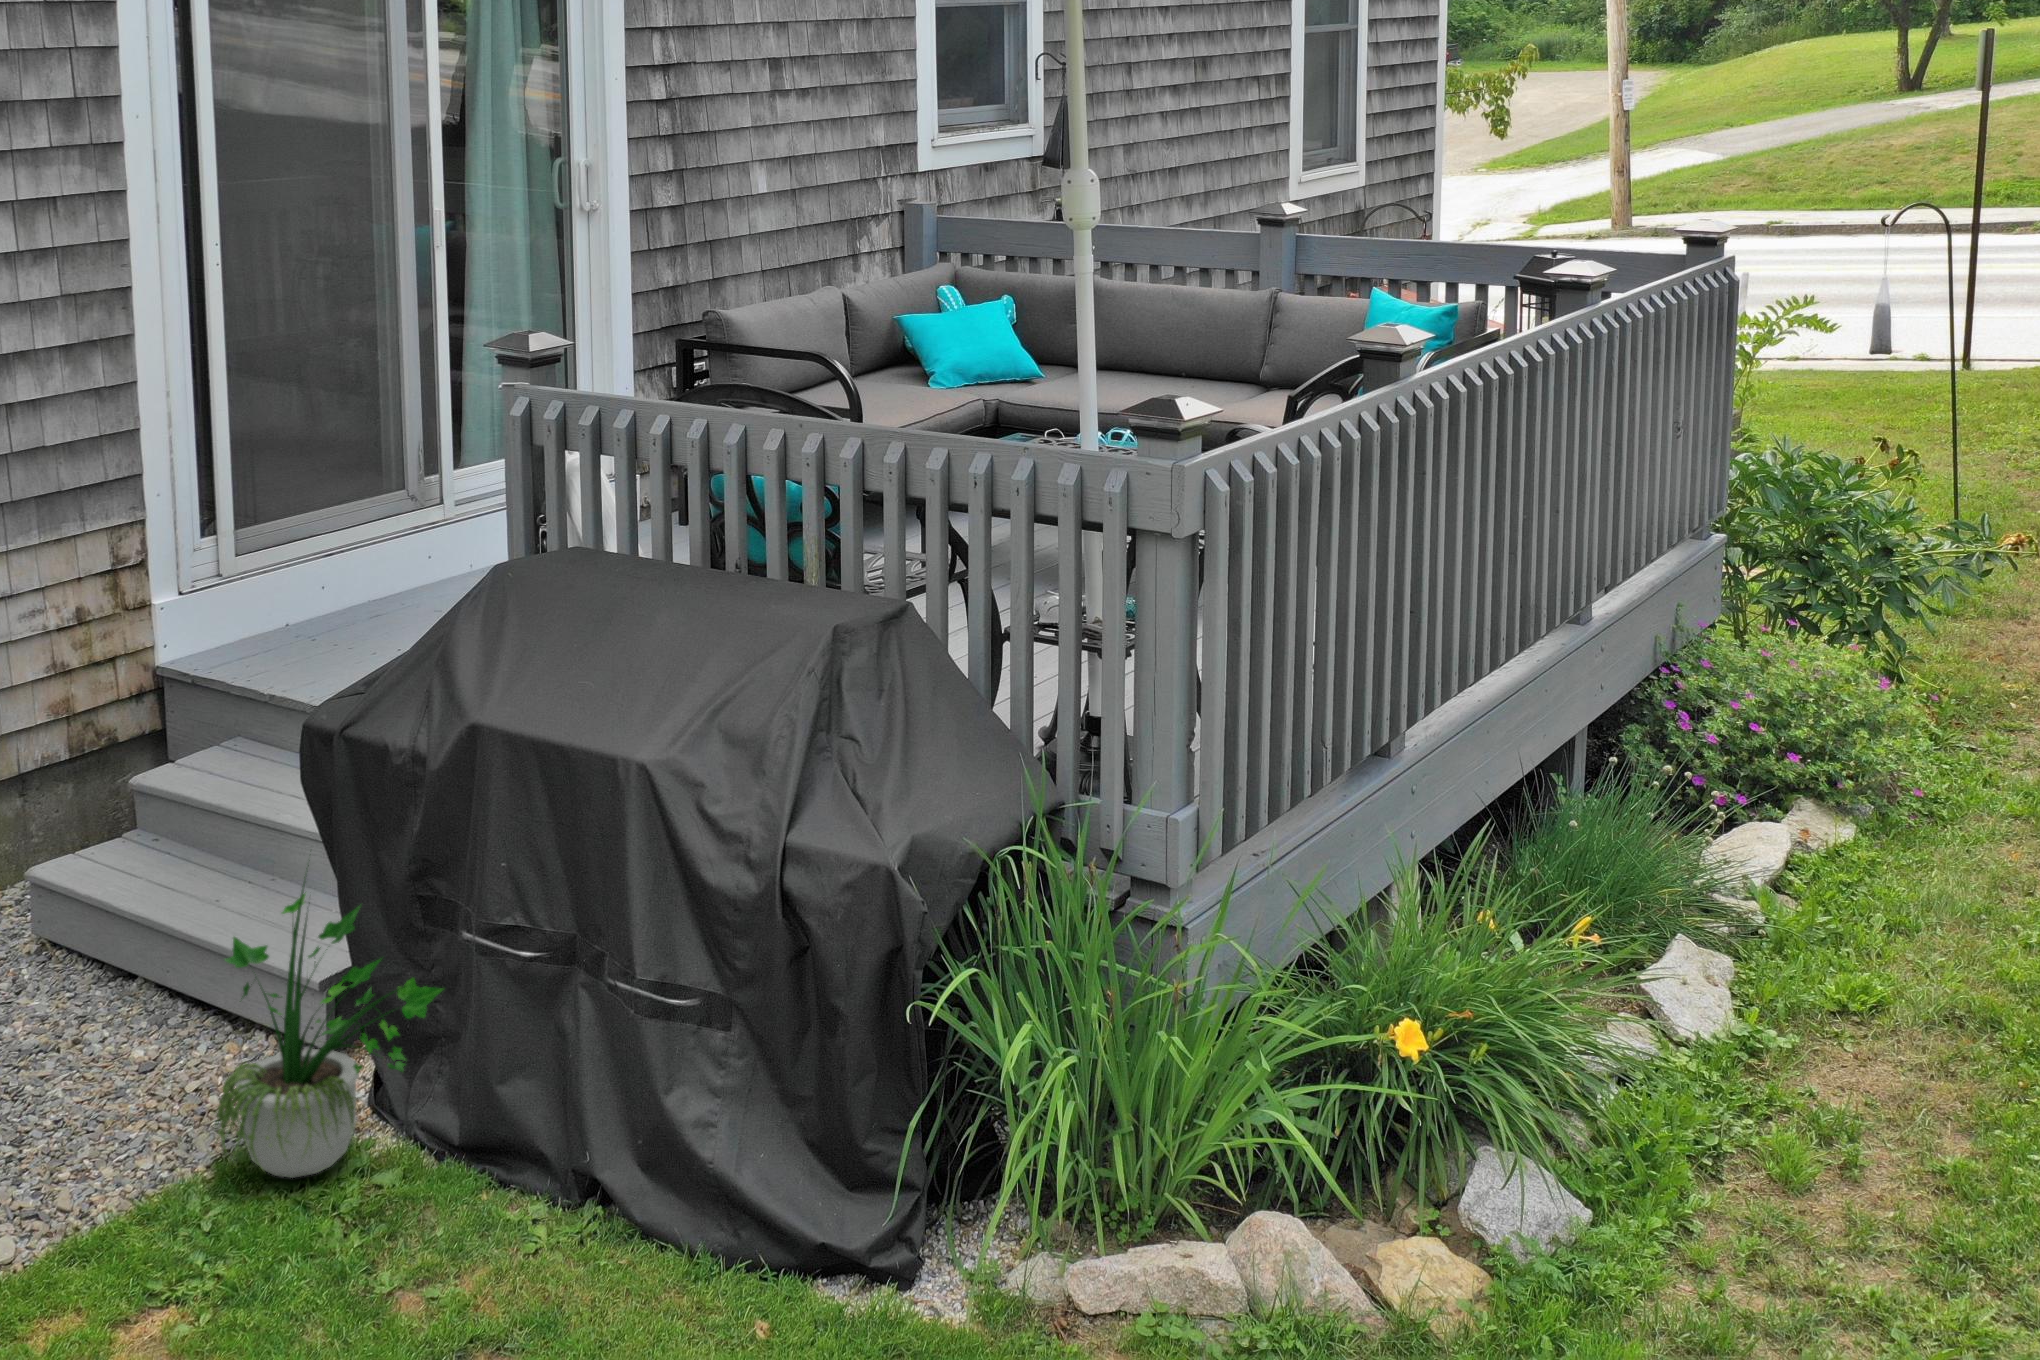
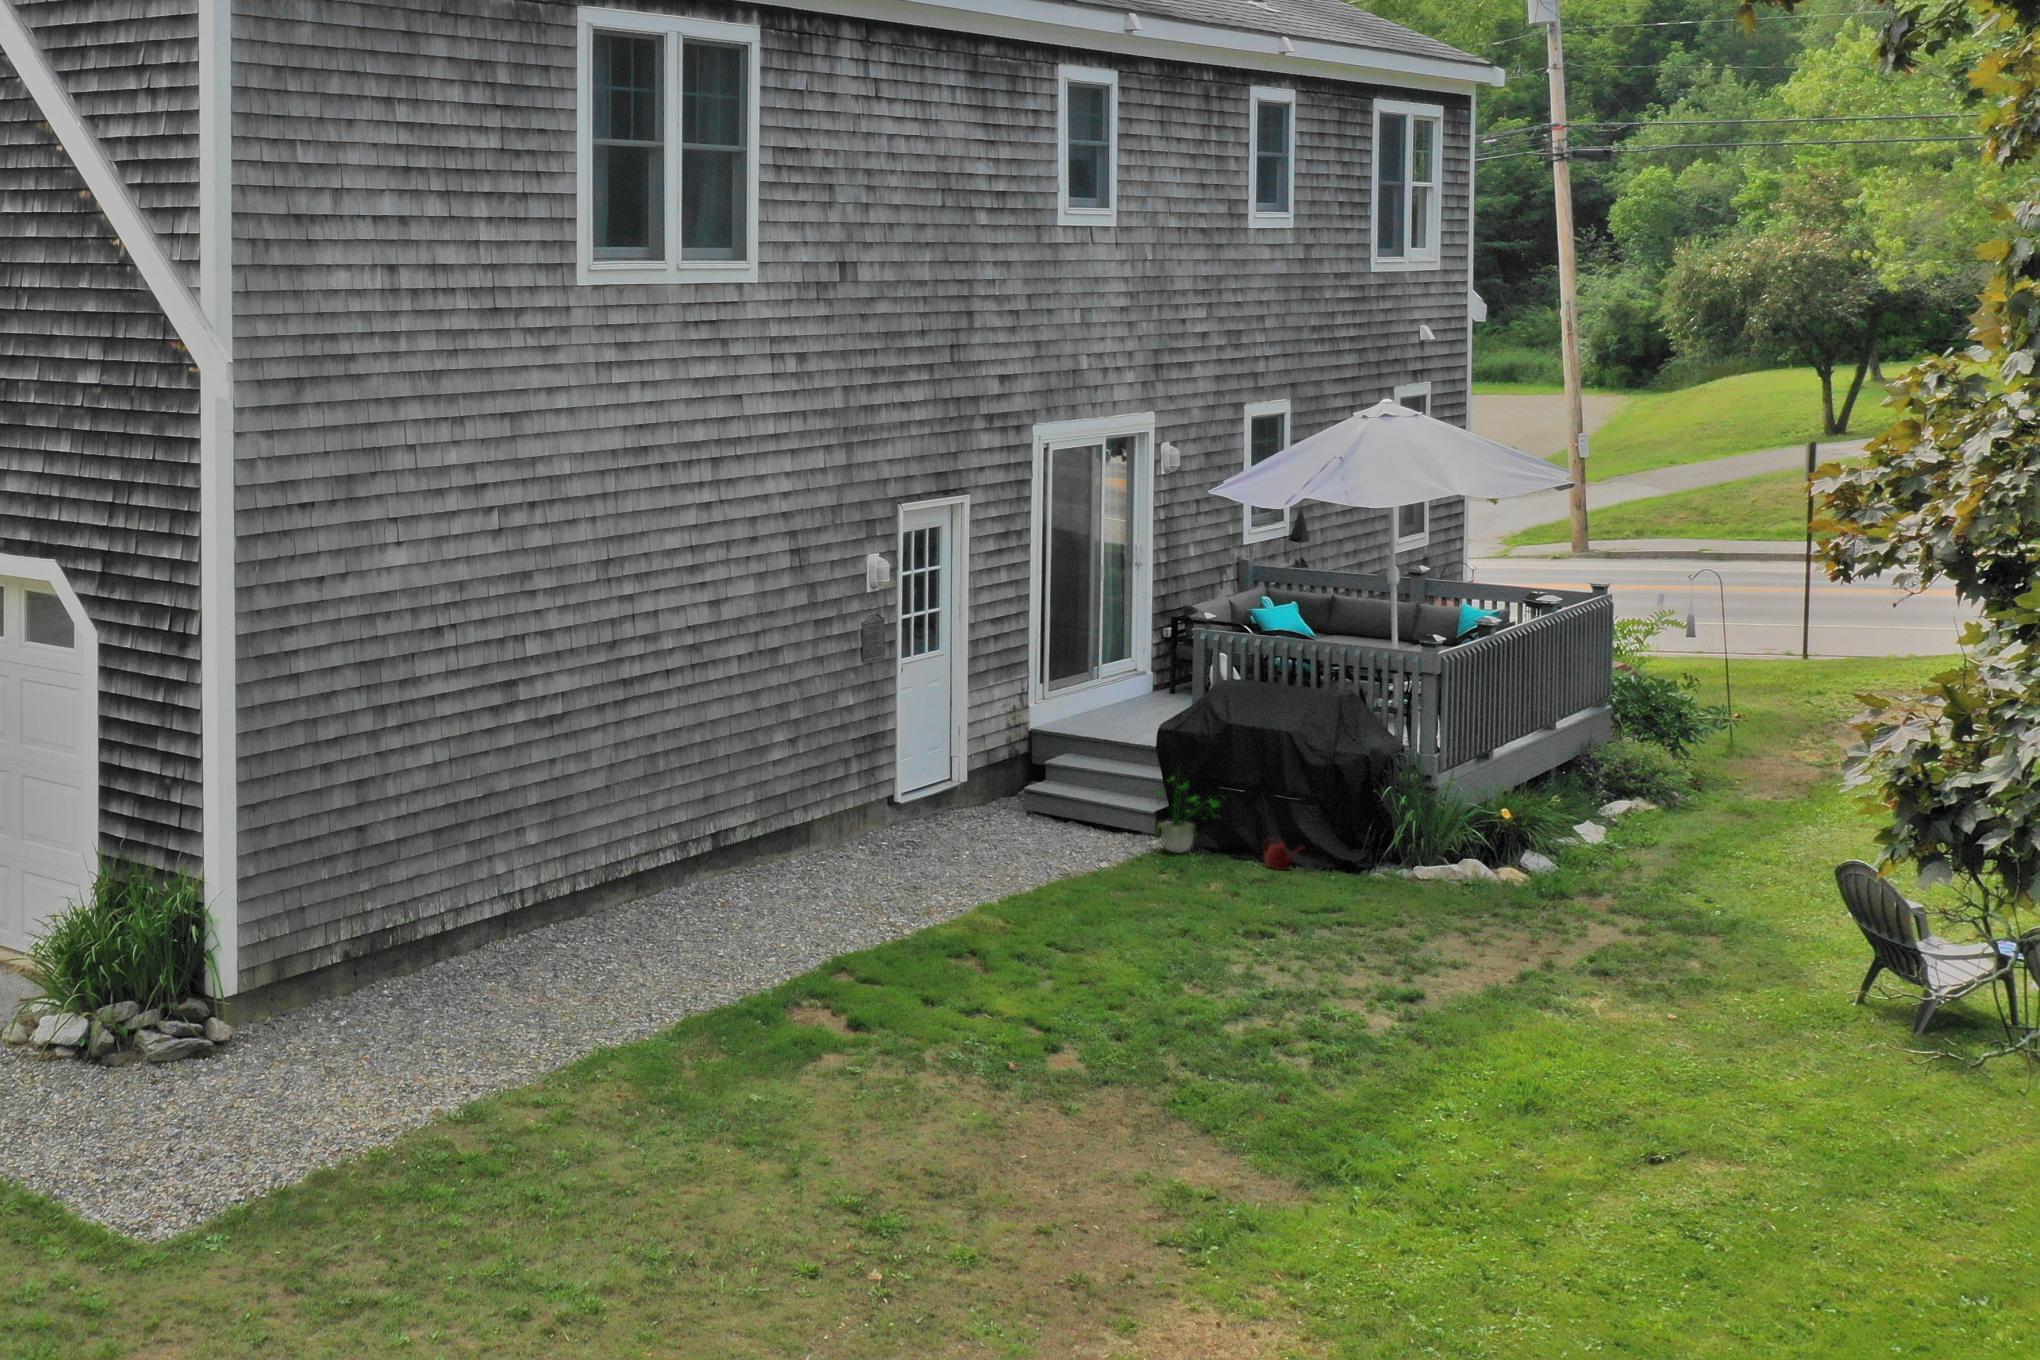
watering can: none [554,1145,682,1274] -> present [1263,842,1302,870]

